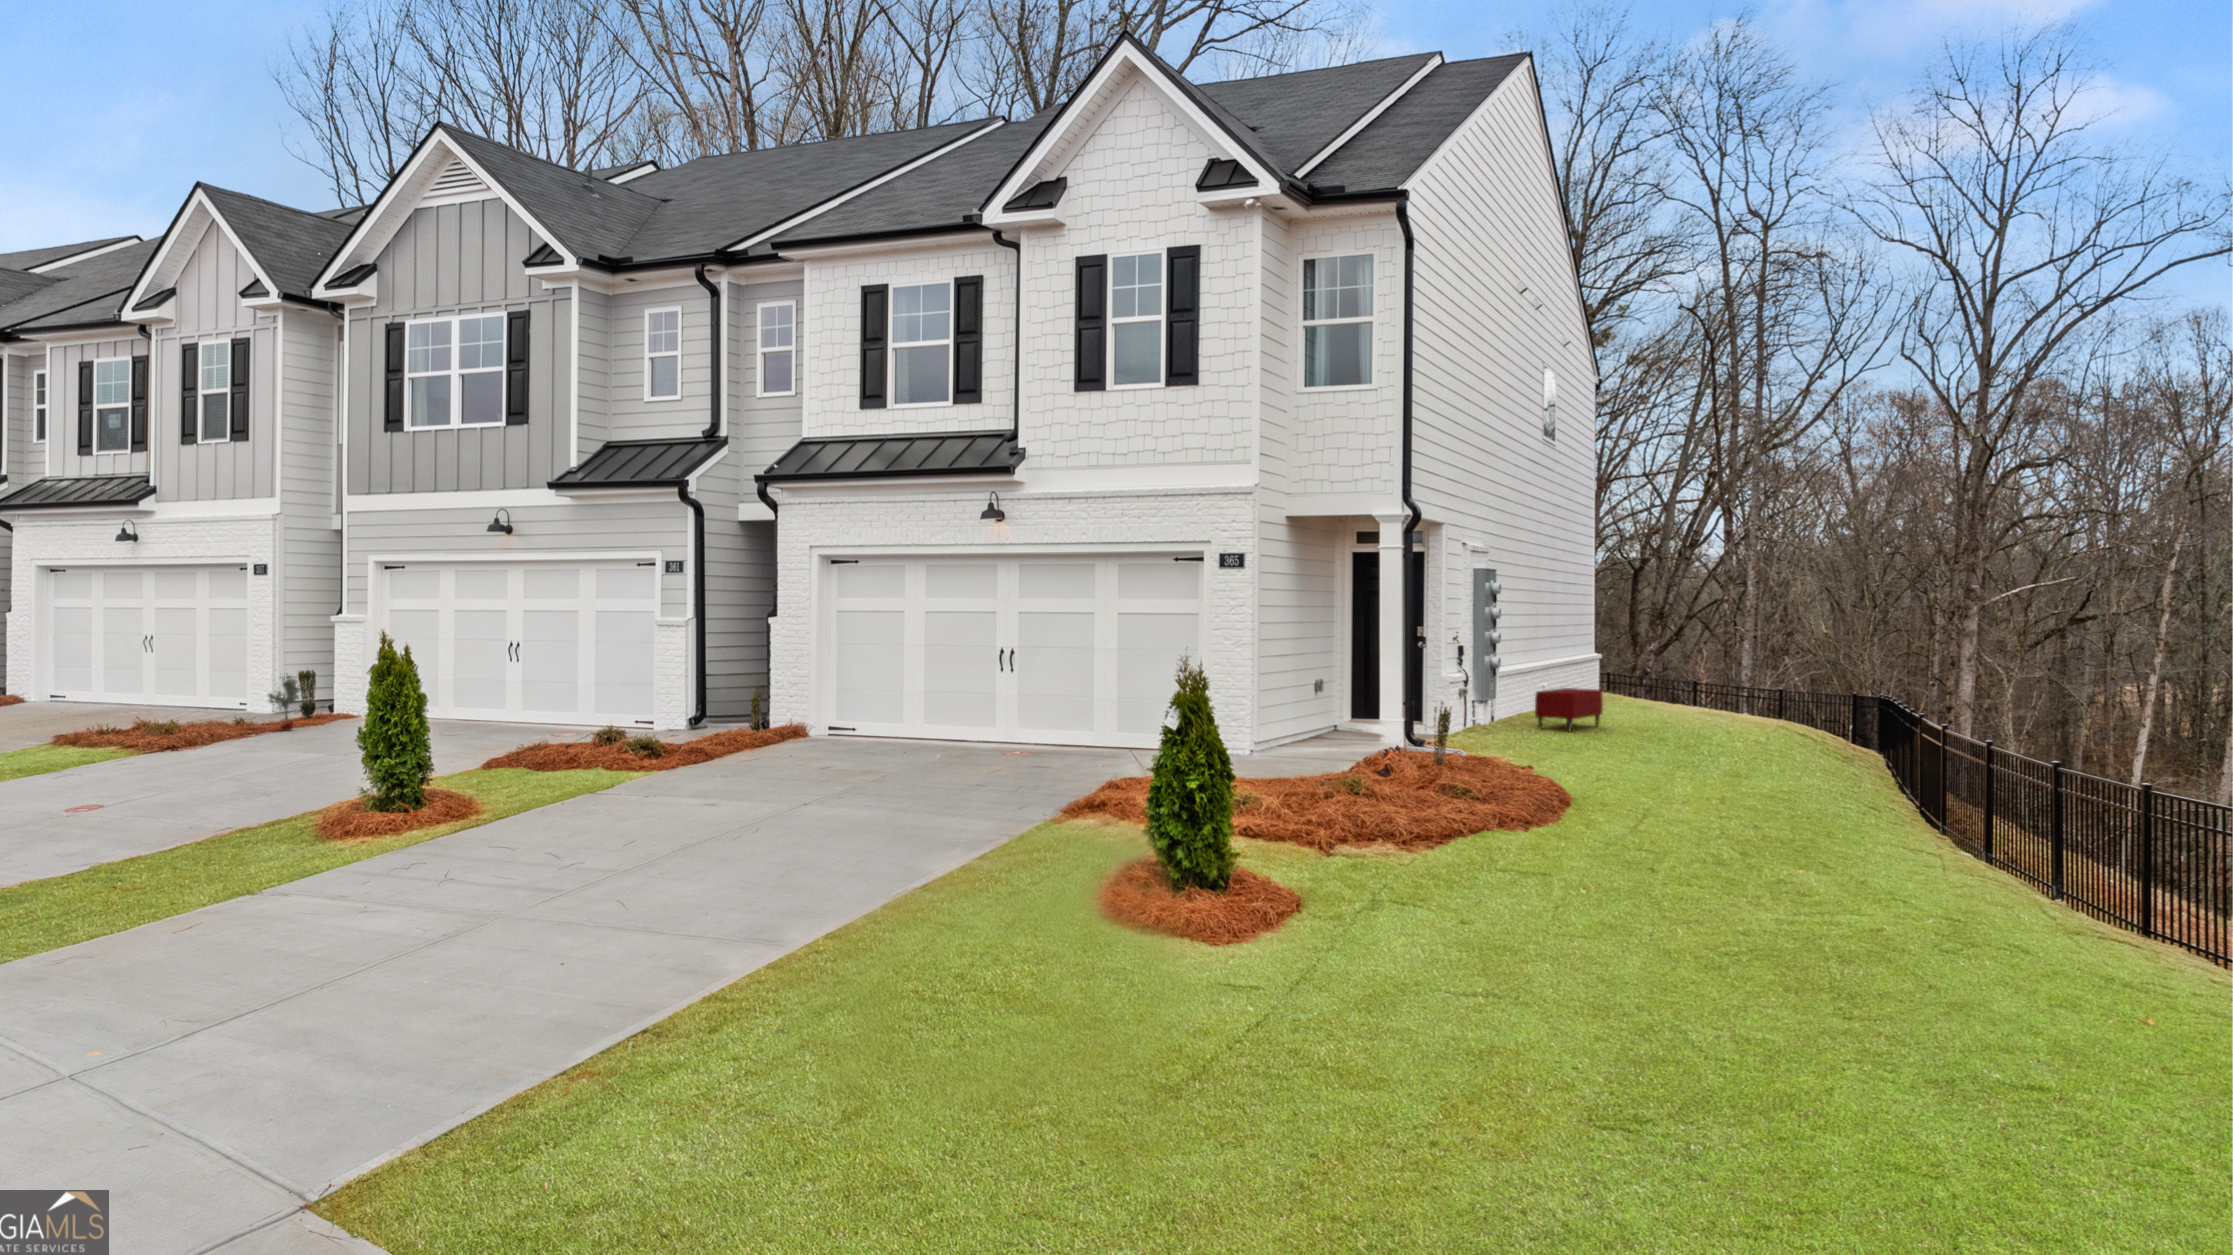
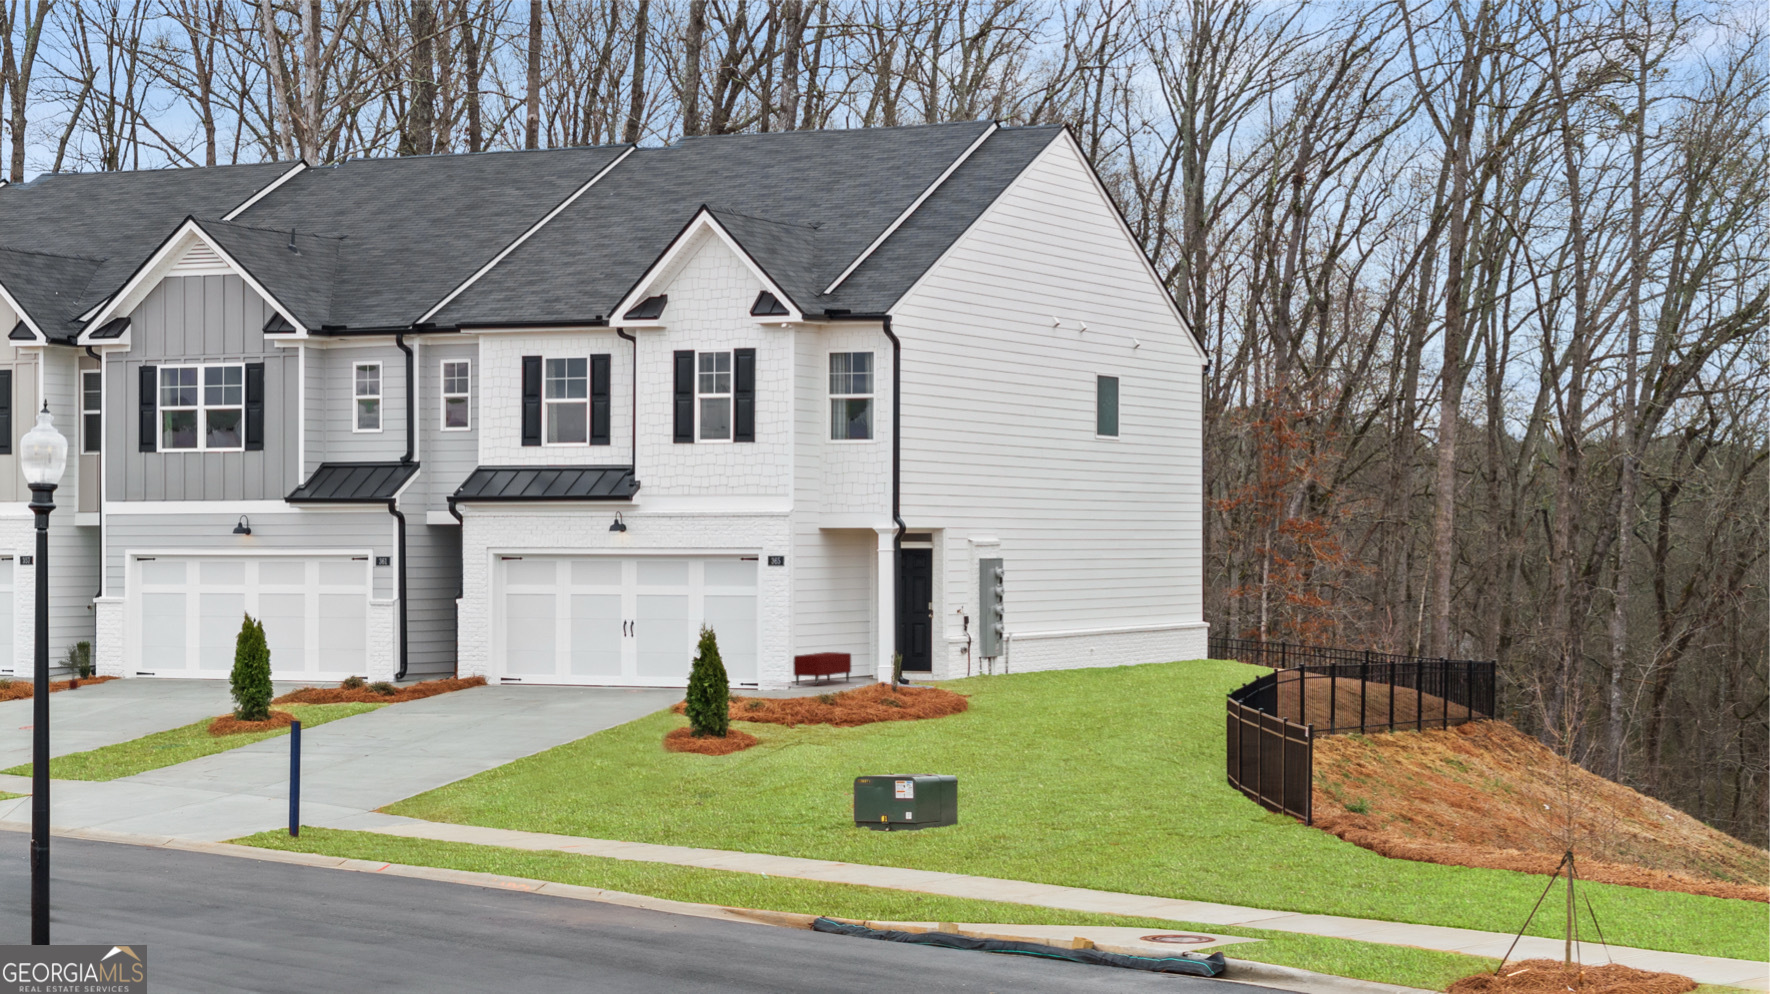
bench: present [1535,688,1603,731] -> present [794,652,851,685]

